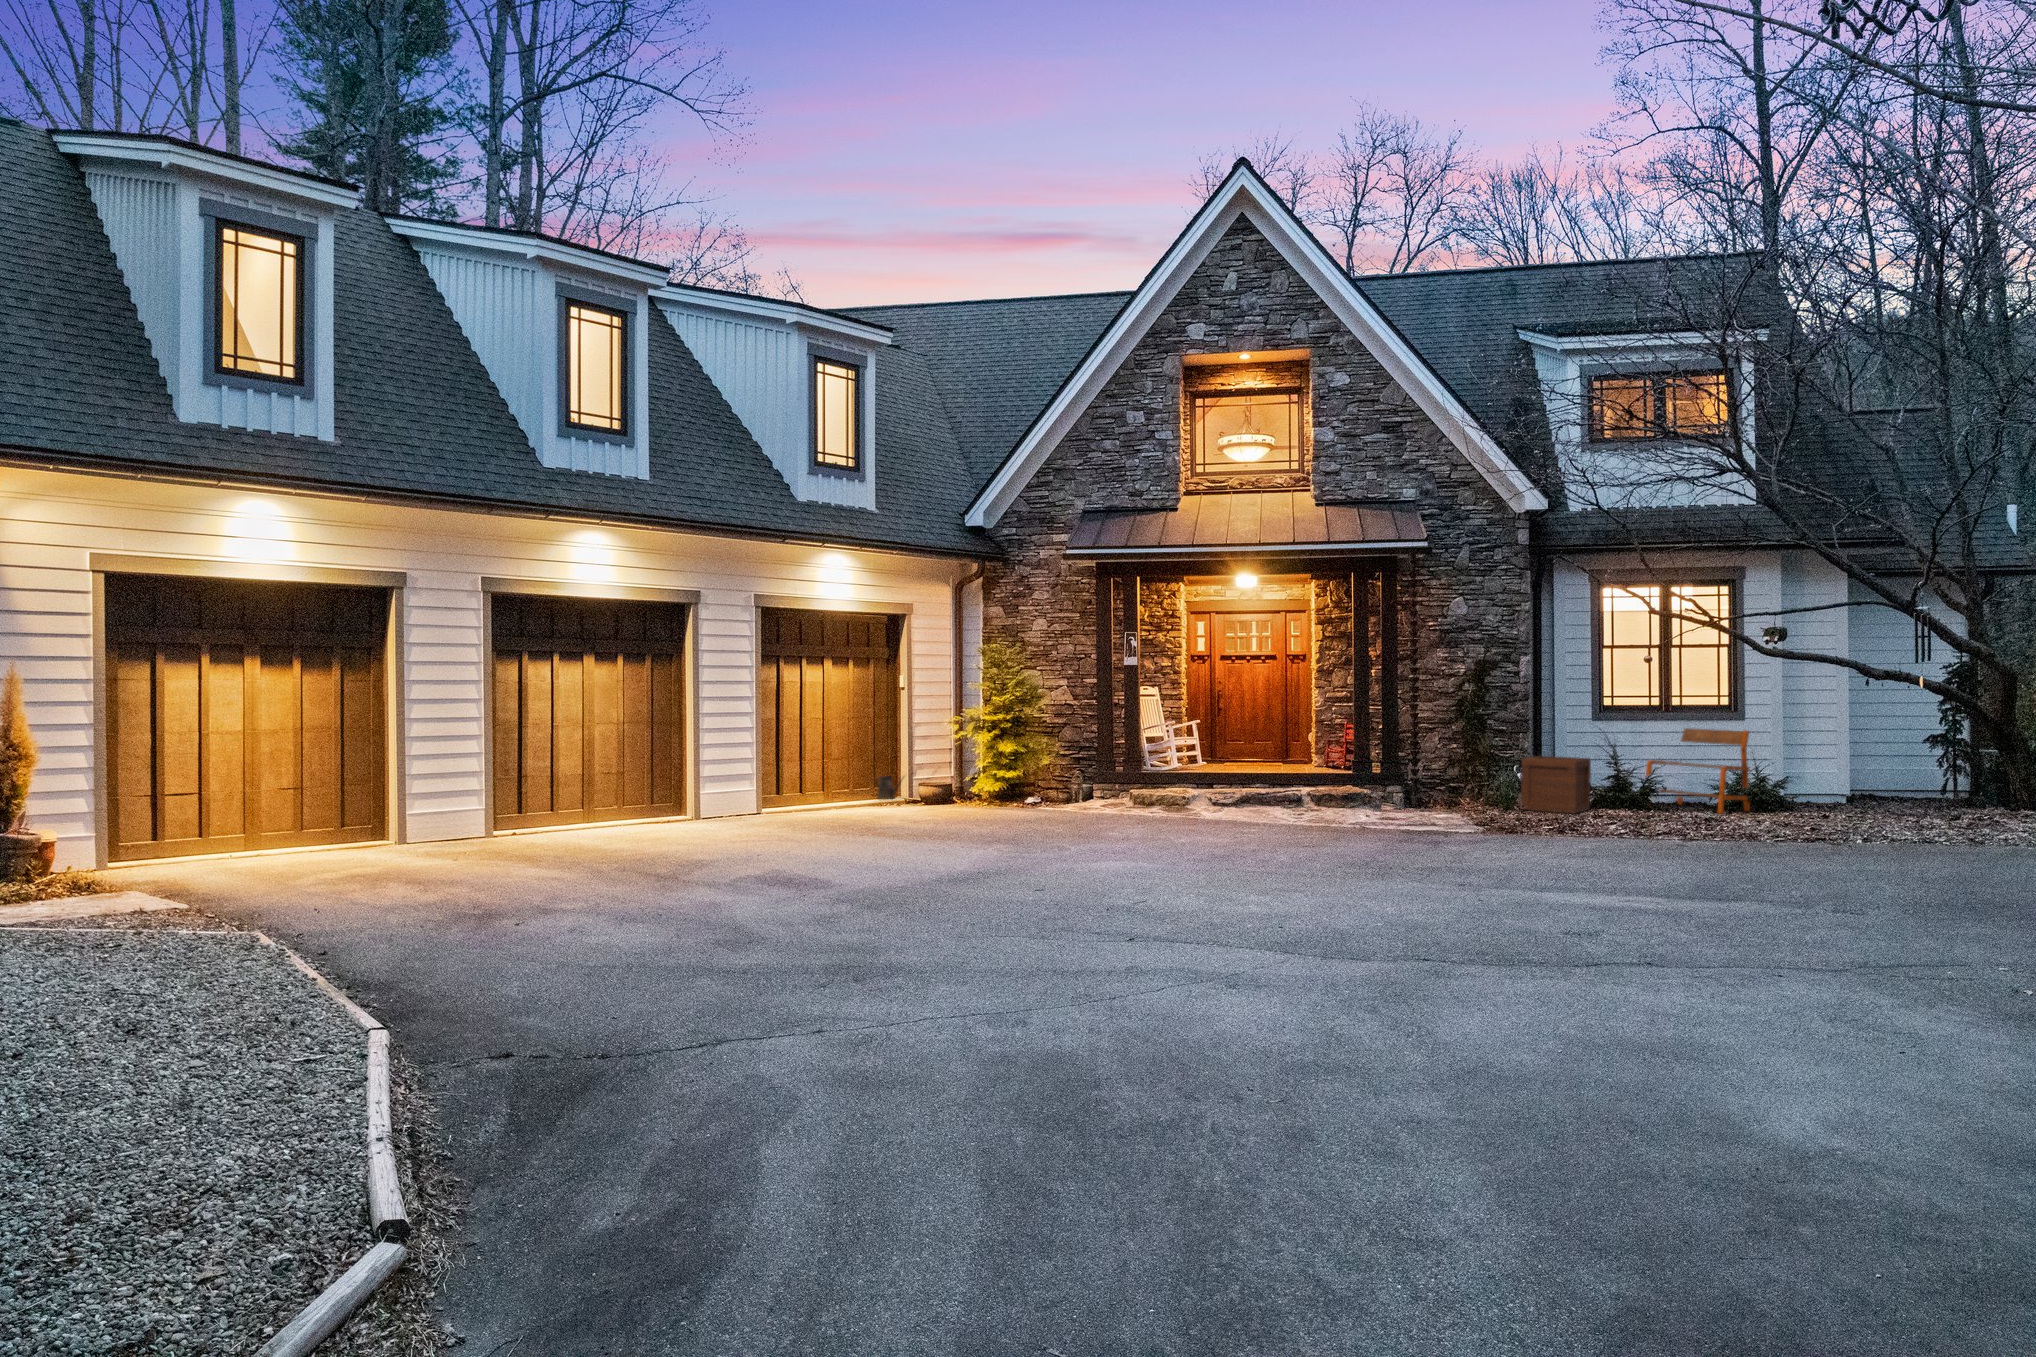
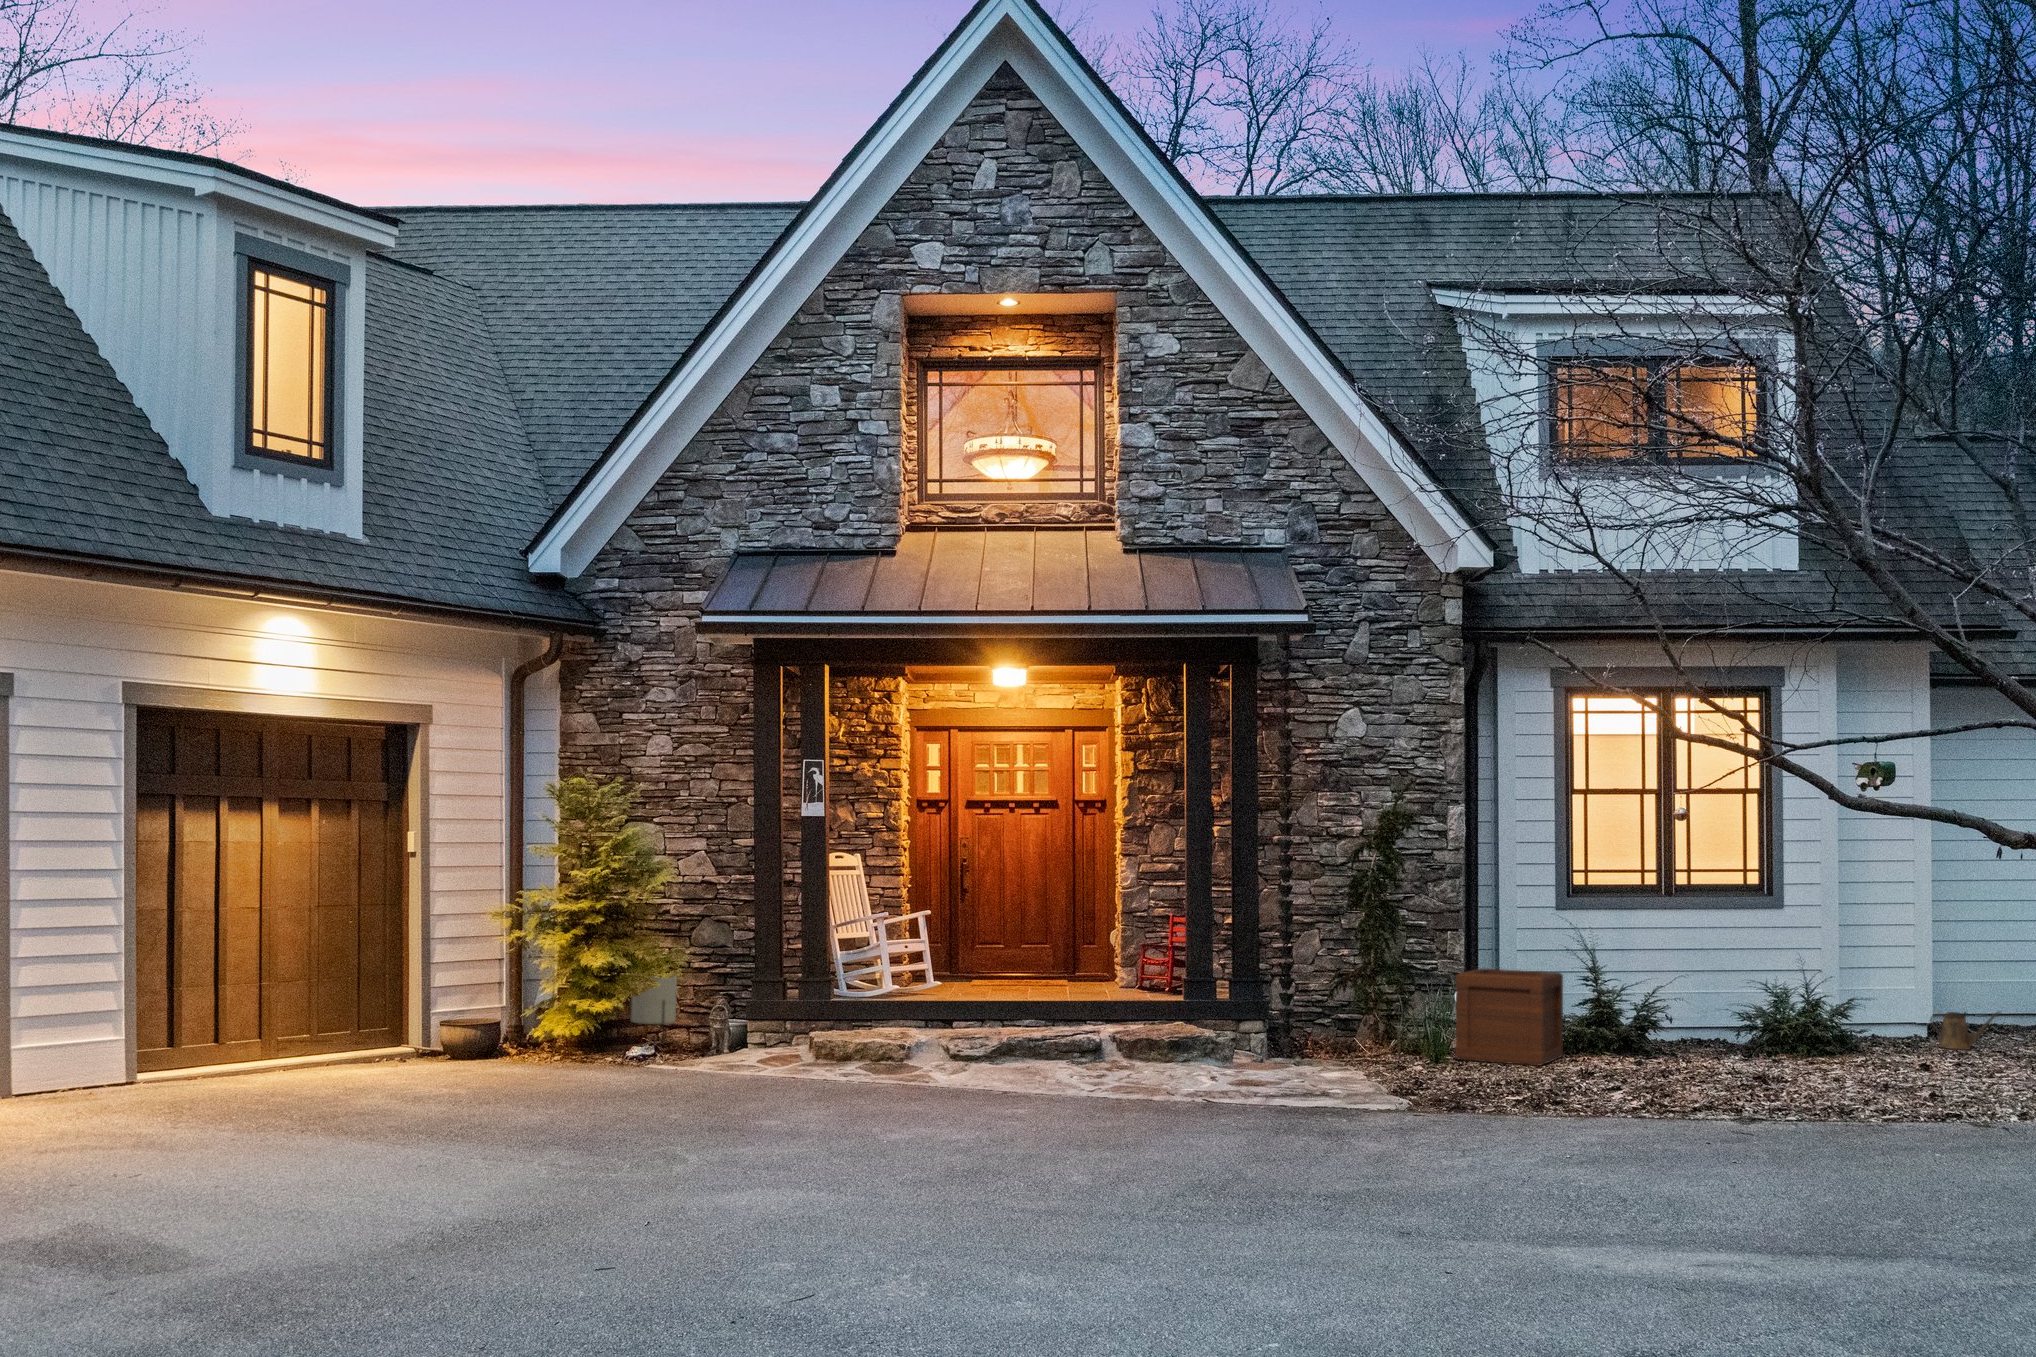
bench: present [1646,728,1750,814] -> none [1642,920,1807,1062]
planter: none [1027,757,1053,797] -> present [629,976,677,1037]
watering can: present [875,776,901,799] -> present [1930,1011,2000,1050]

